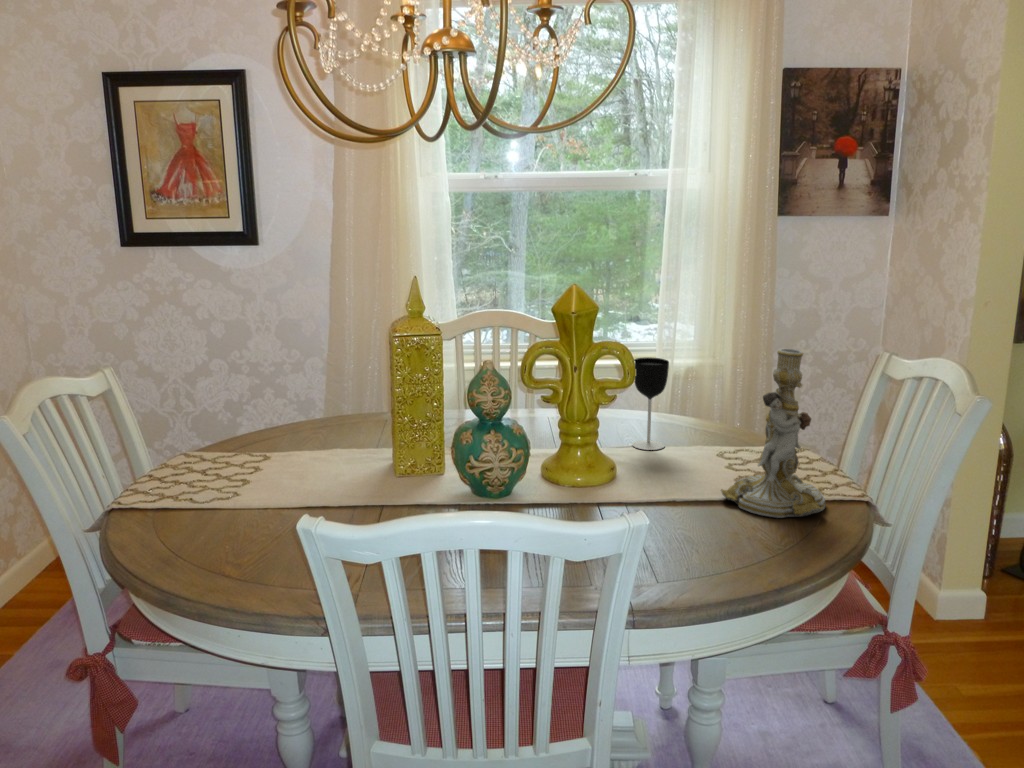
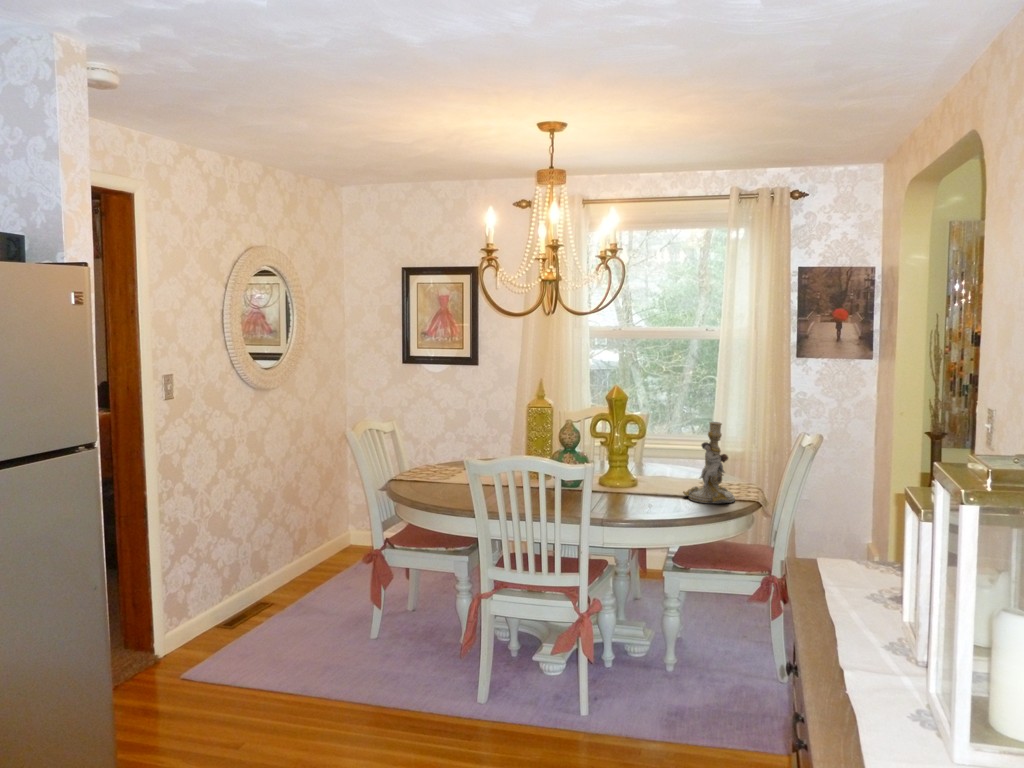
wine glass: present [633,357,669,450] -> none [658,430,677,479]

